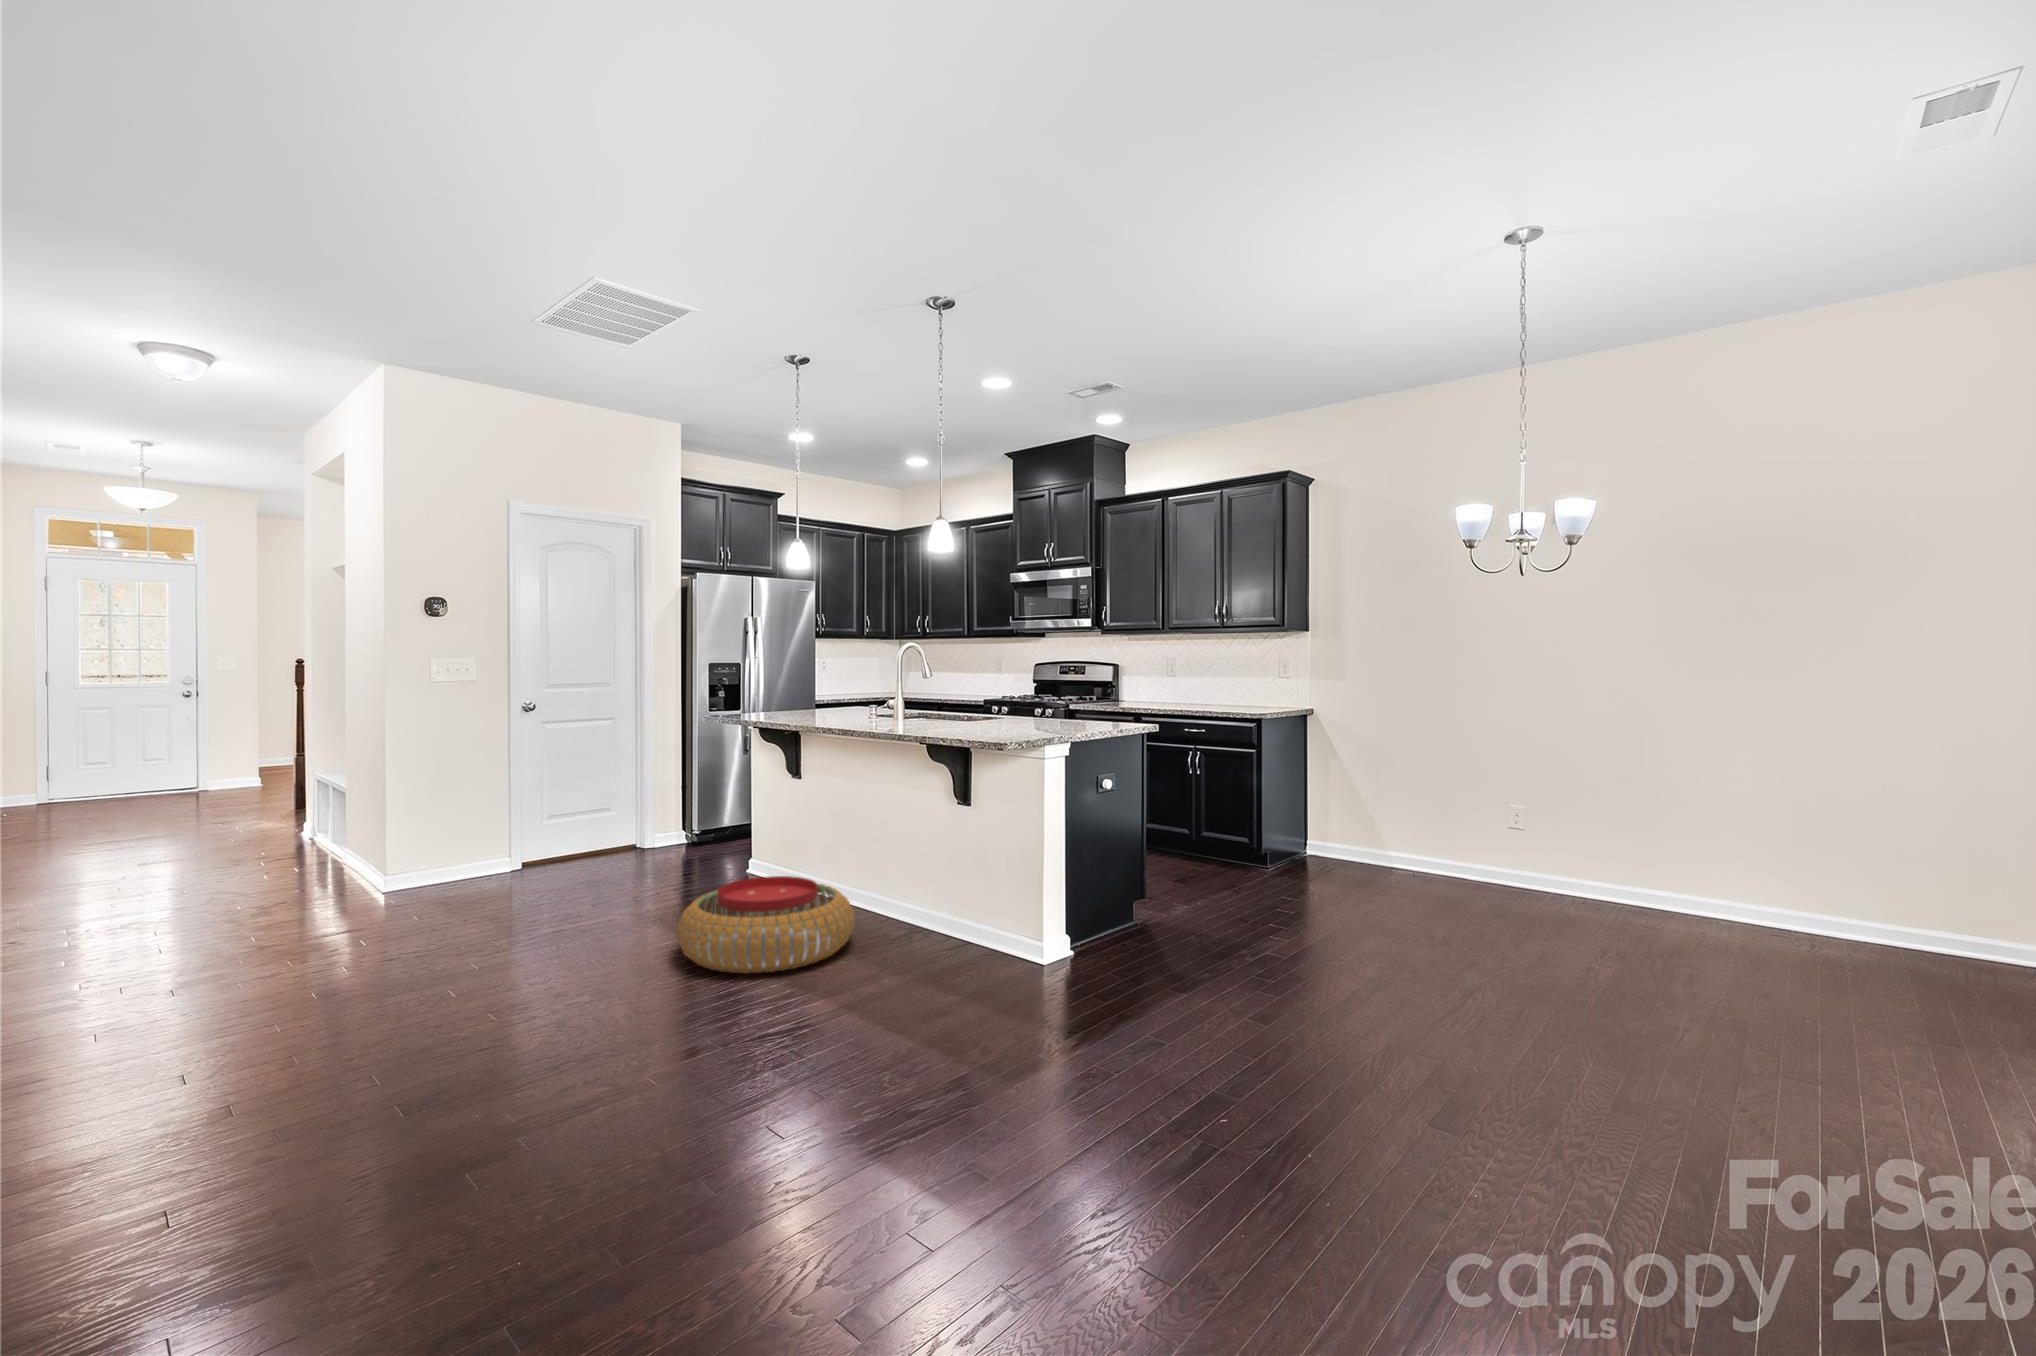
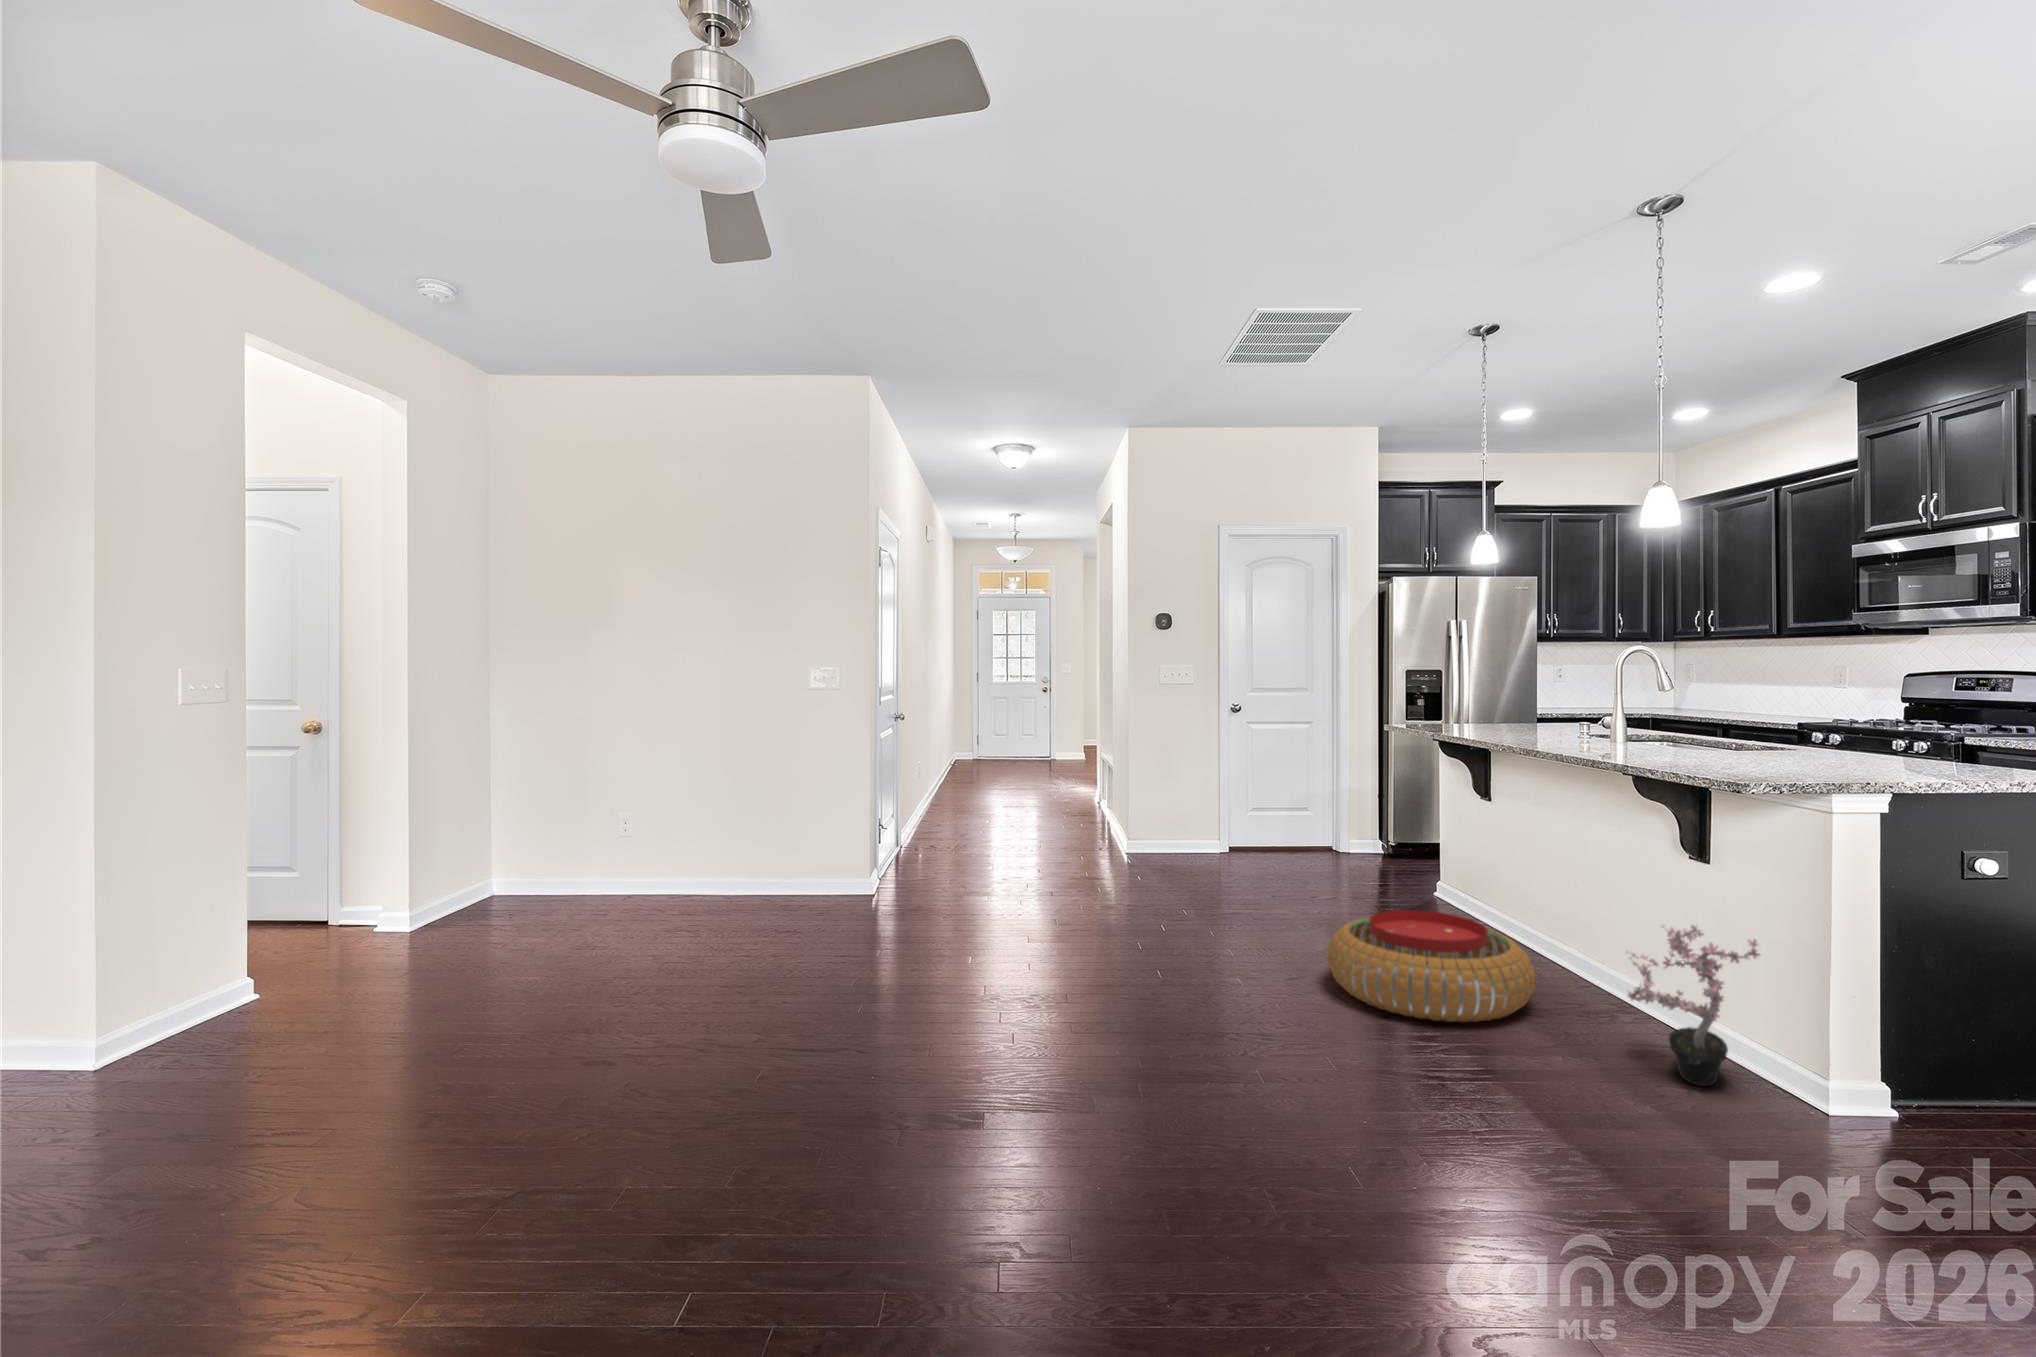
potted plant: none [919,844,1012,968] -> present [1628,925,1760,1086]

